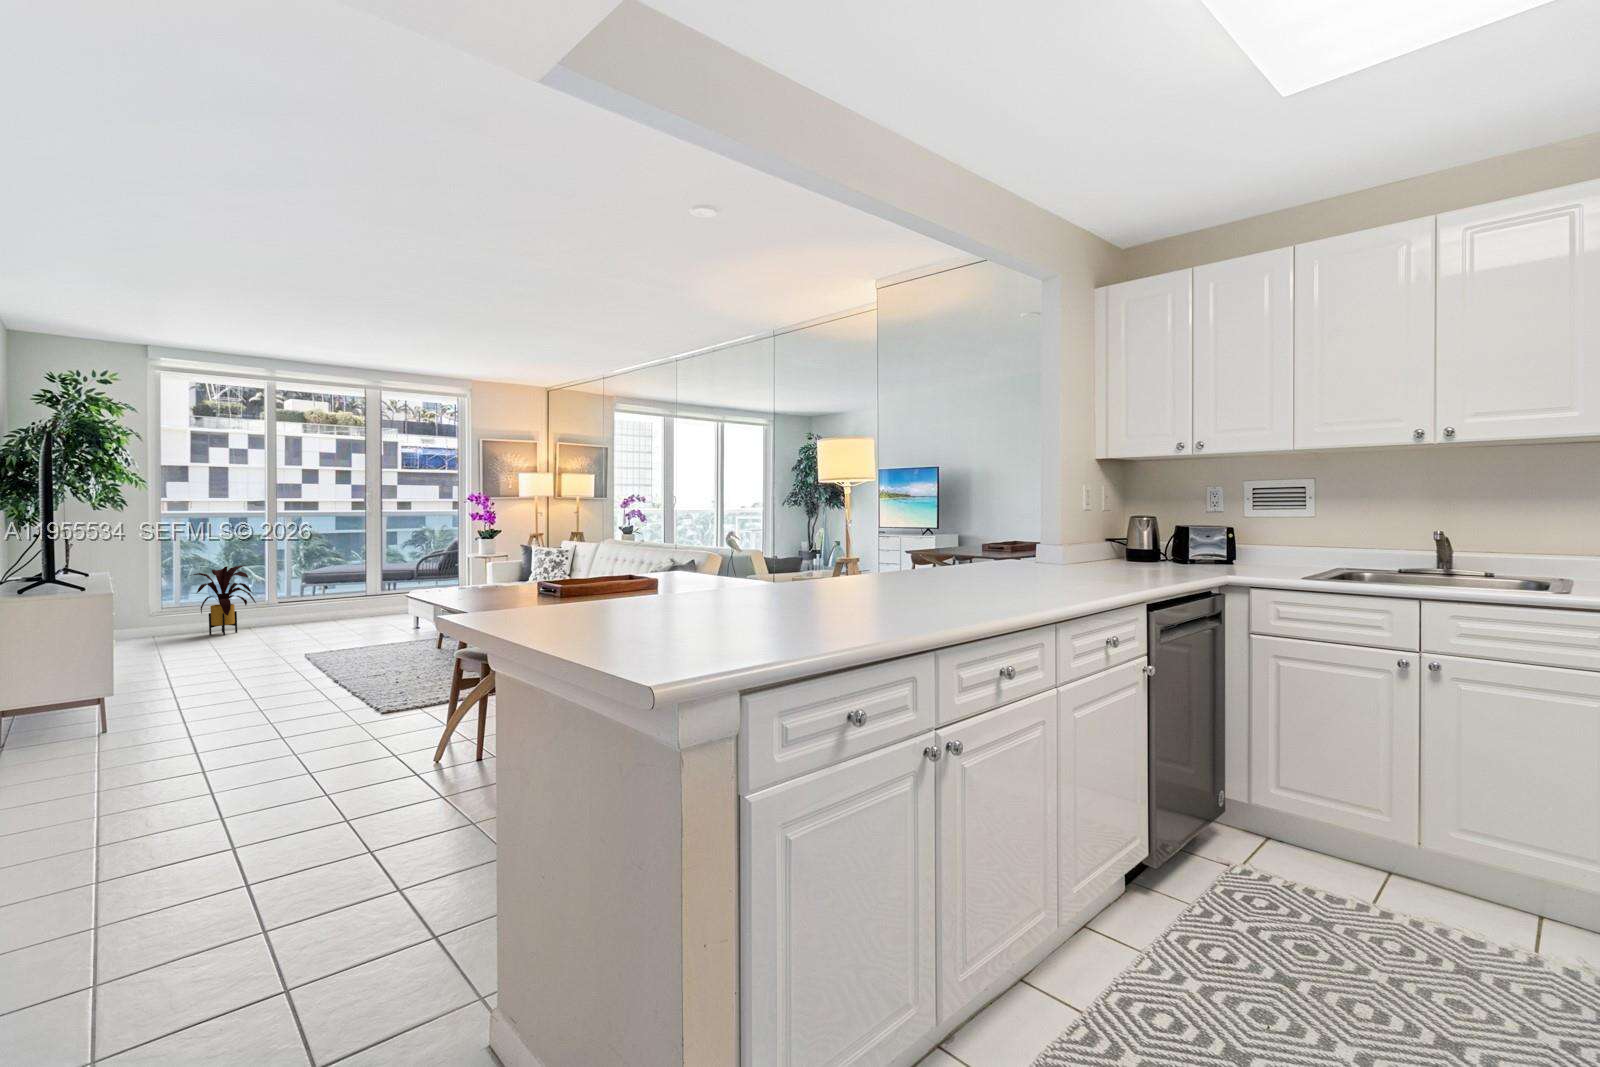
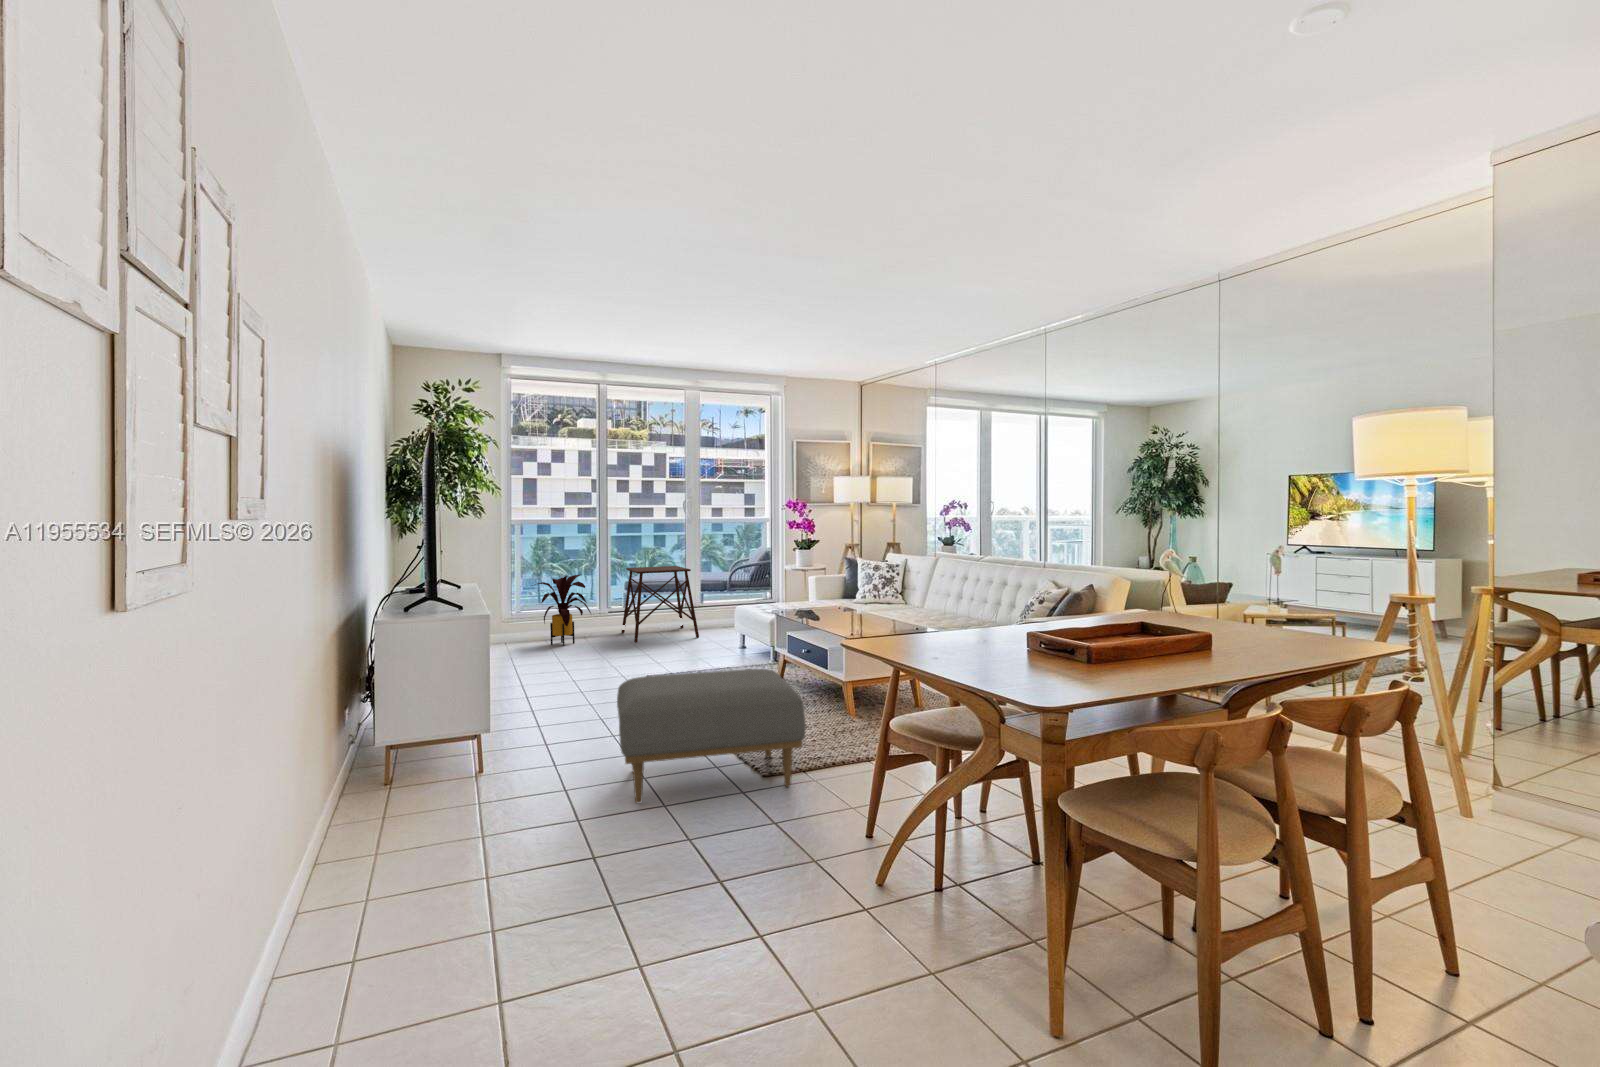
side table: none [294,556,377,629] -> present [622,566,699,643]
ottoman: none [246,630,417,736] -> present [617,669,806,803]

